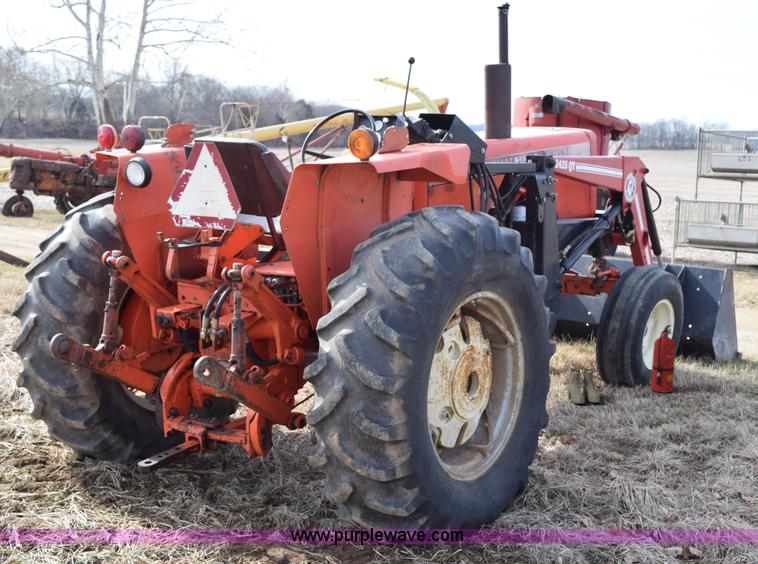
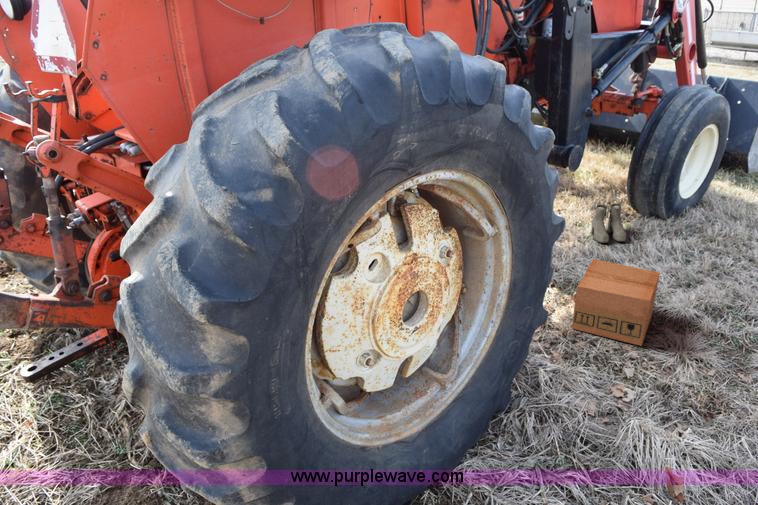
fire extinguisher: present [651,325,675,393] -> none [684,152,719,225]
cardboard box: none [563,401,630,464] -> present [572,259,660,346]

